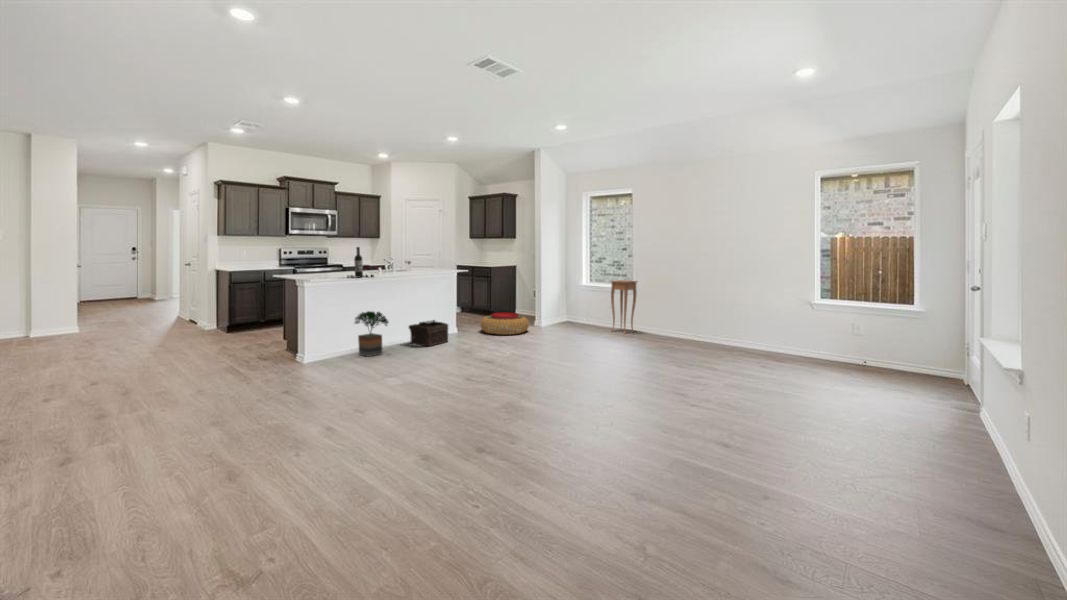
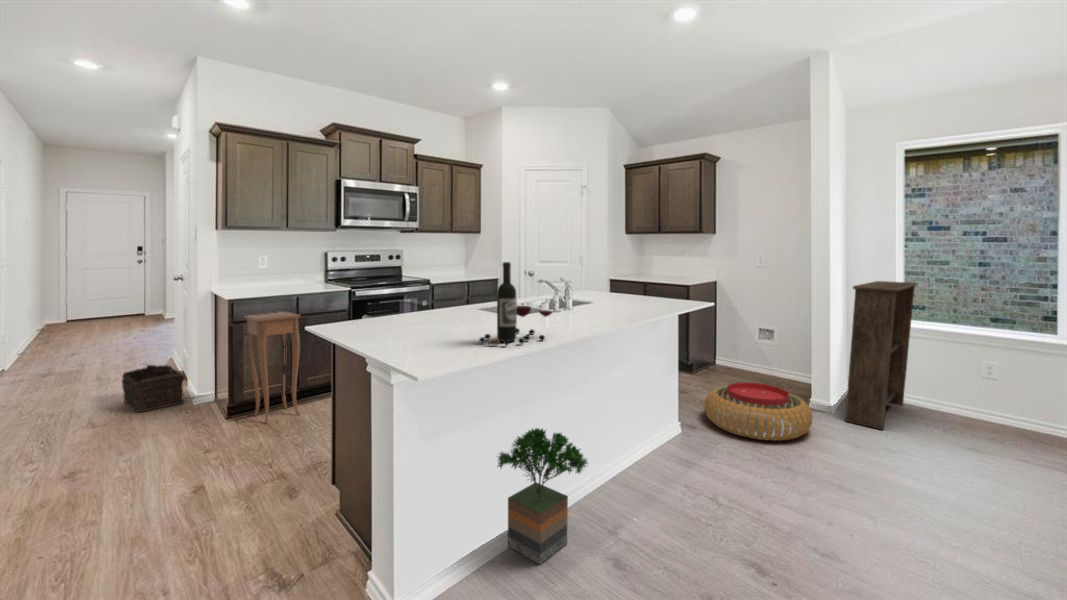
bookshelf: none [550,263,594,332] -> present [845,281,917,429]
side table: present [611,280,637,332] -> present [244,312,301,423]
basket: present [409,320,448,346] -> present [122,365,185,412]

